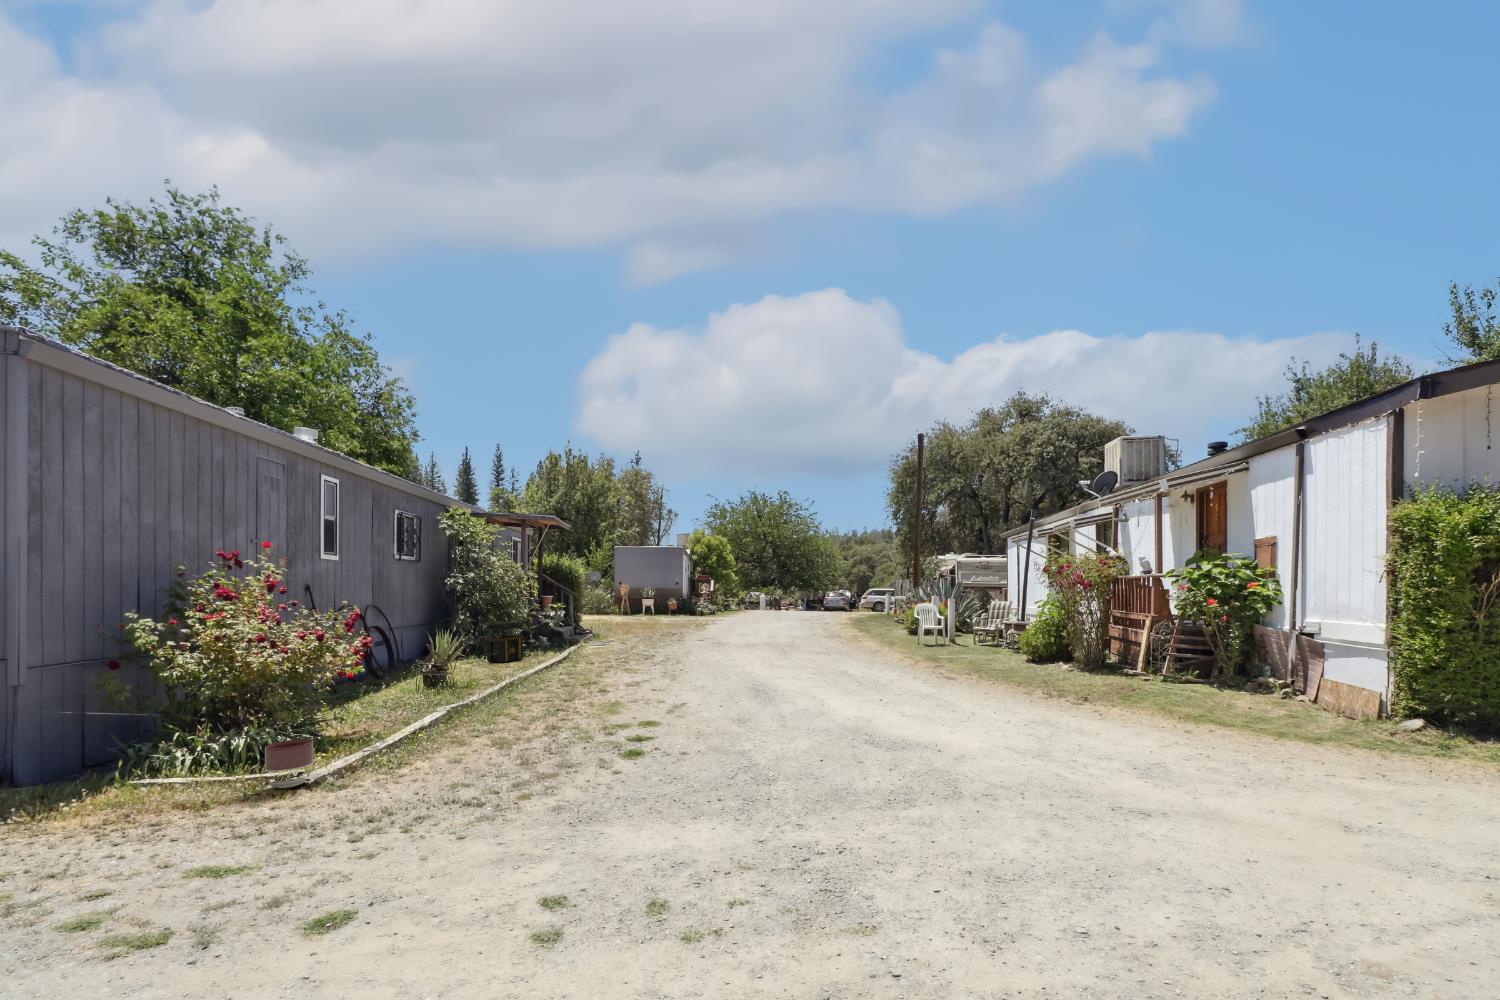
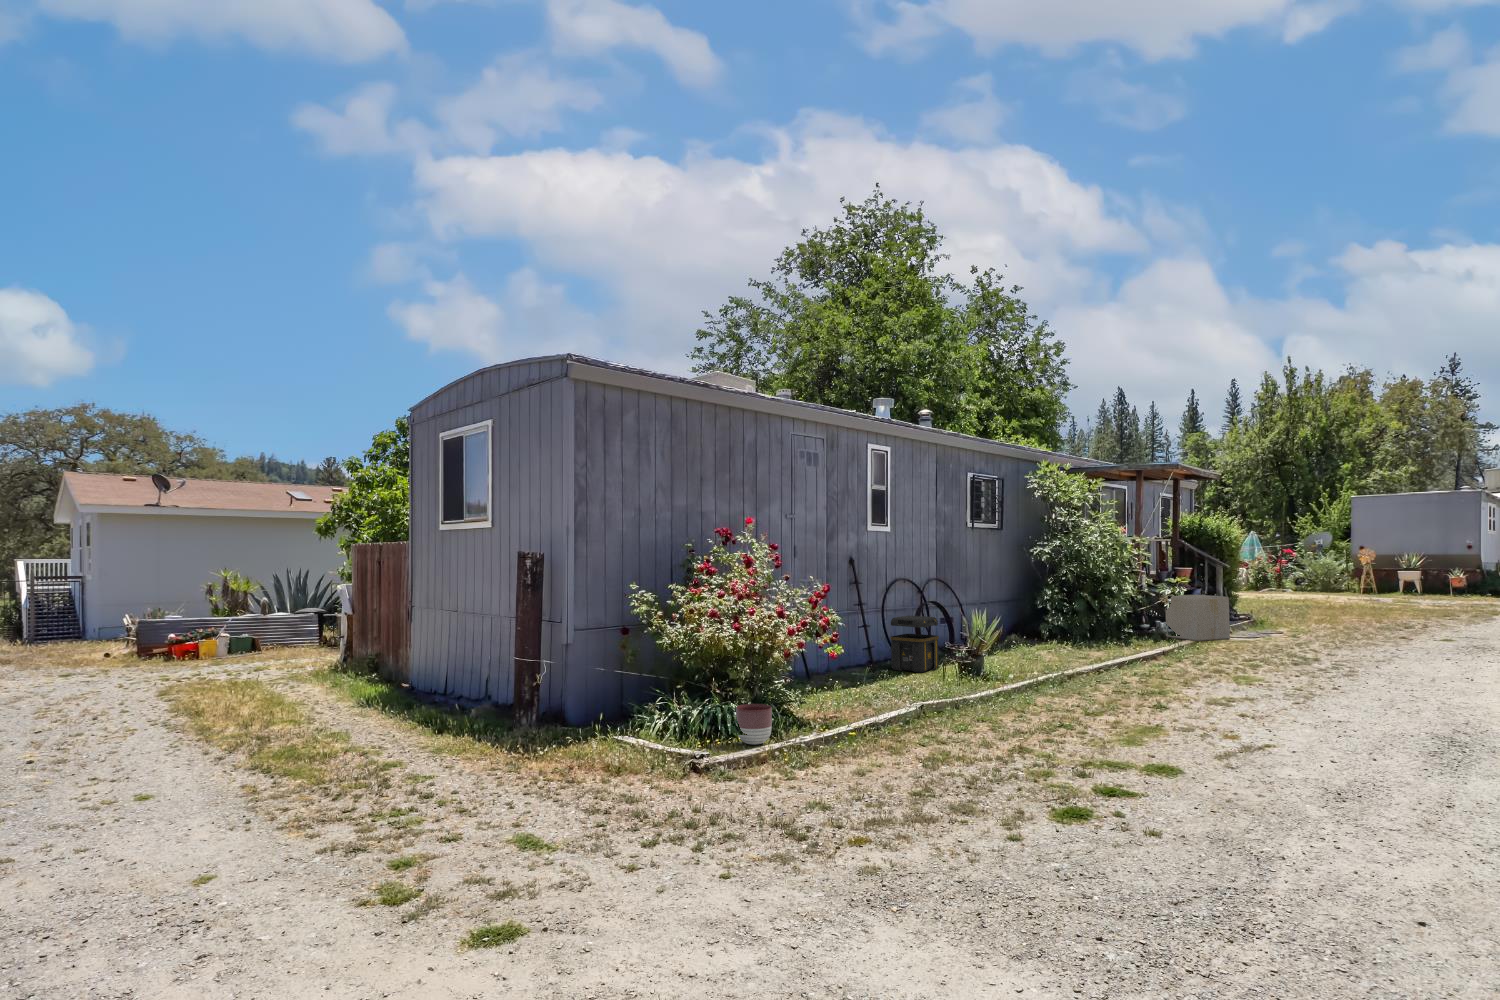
cardboard box: none [543,612,590,649] -> present [1166,595,1230,641]
toolbox: present [486,622,523,663] -> present [890,616,939,673]

